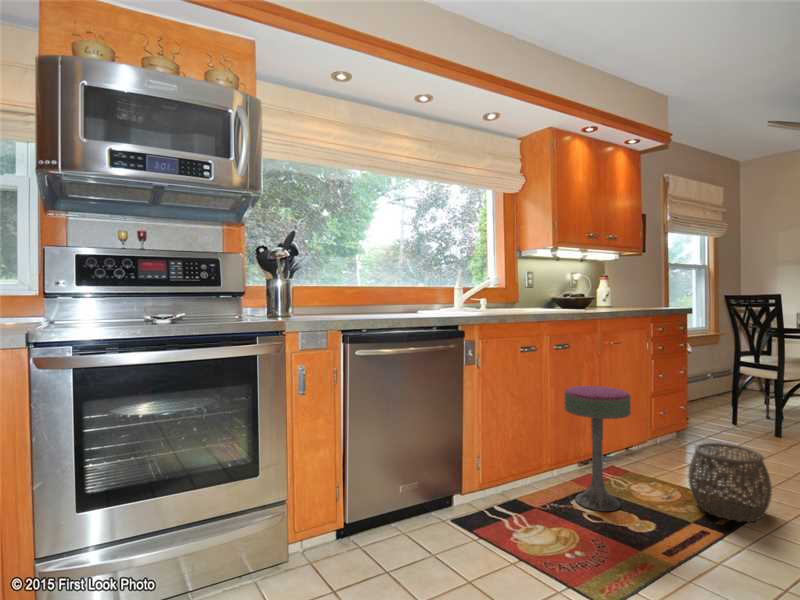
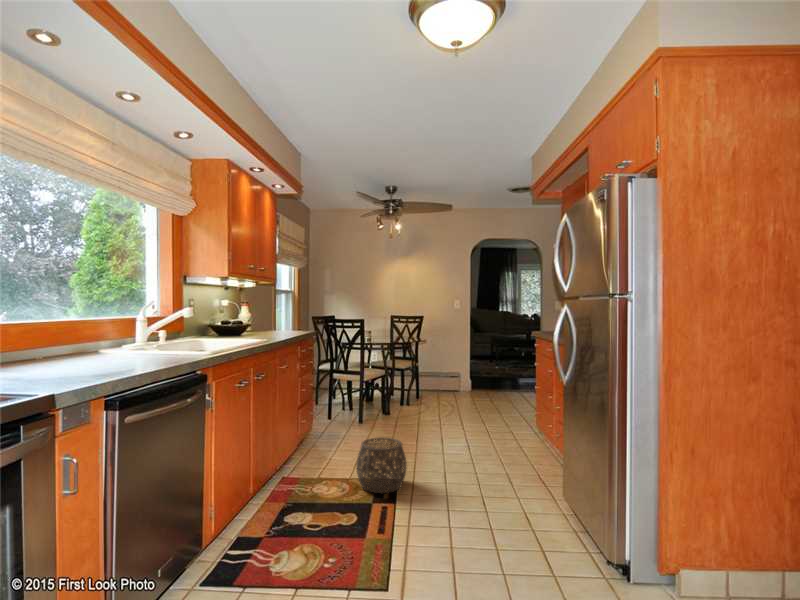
bar stool: present [564,386,631,511] -> none [277,410,332,521]

